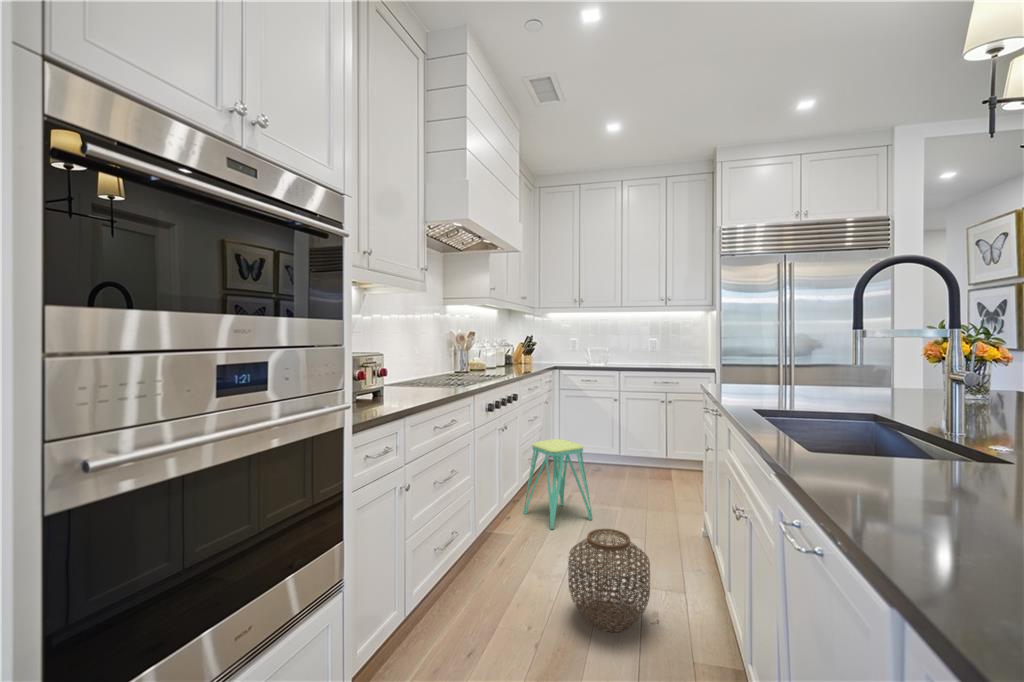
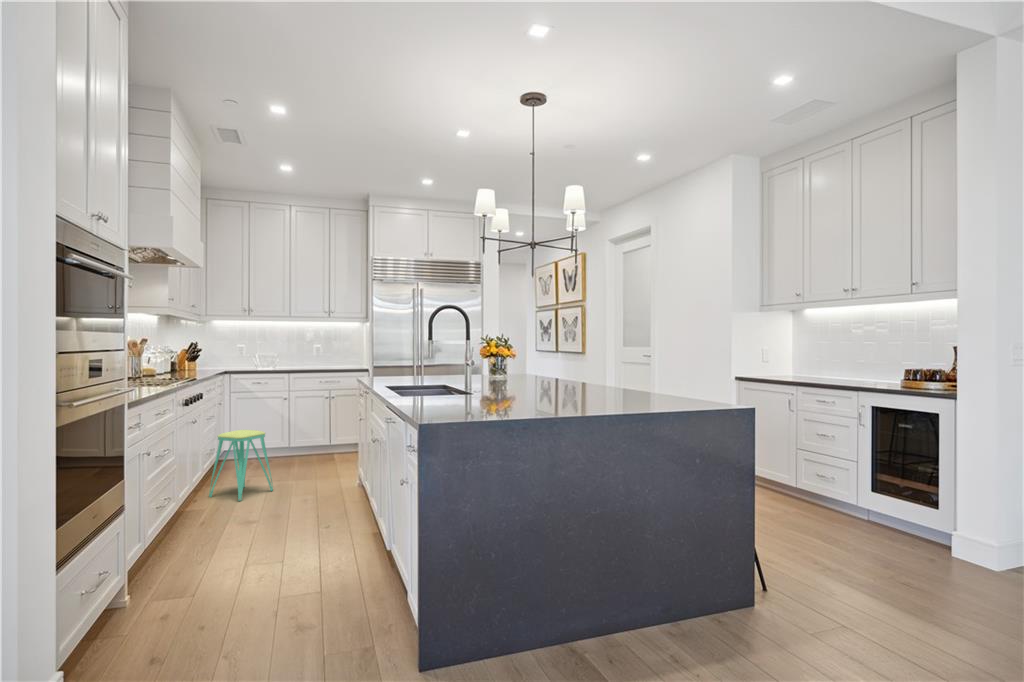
woven basket: present [568,529,650,632] -> none [269,473,326,535]

